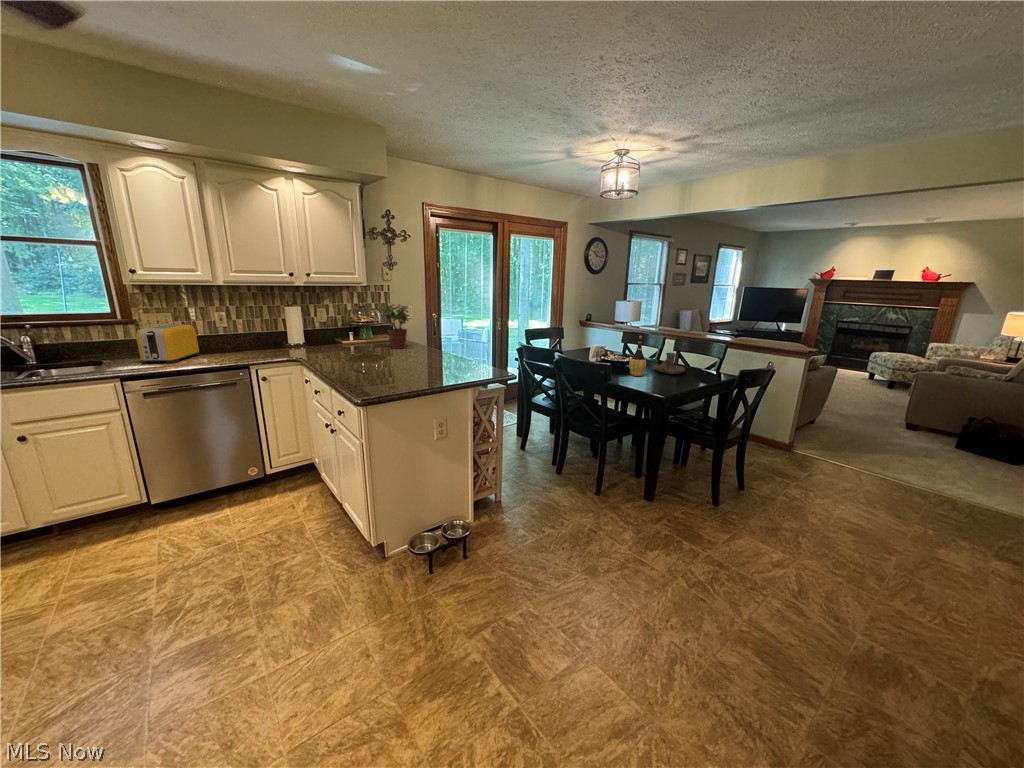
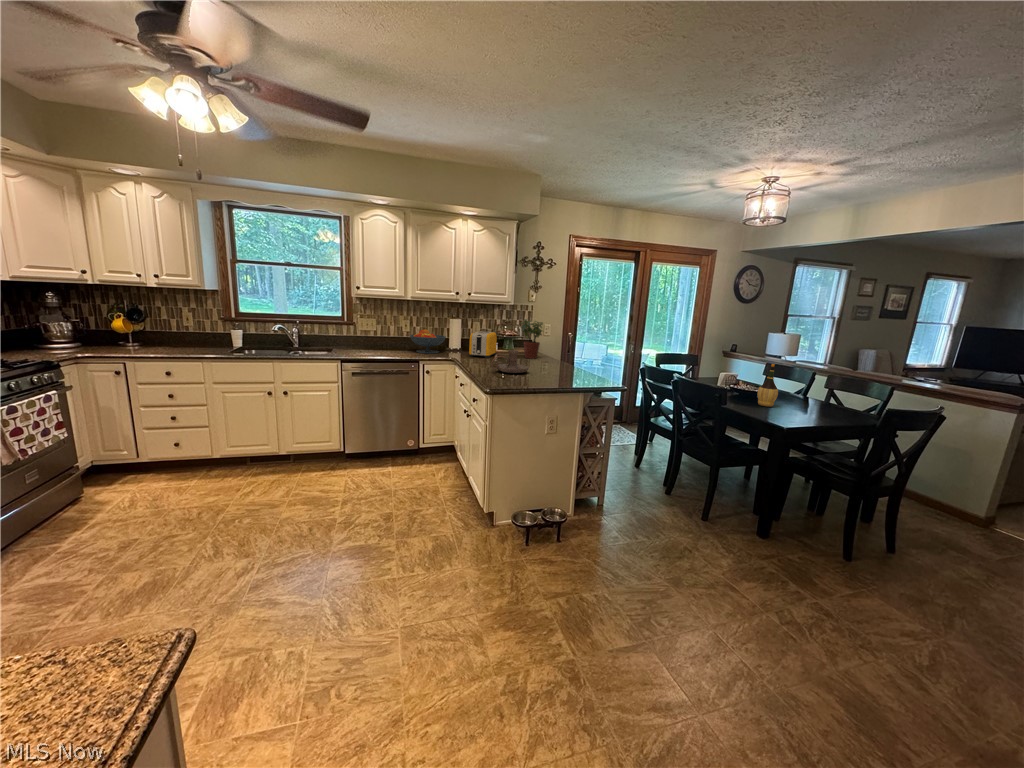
fruit bowl: none [229,323,283,355] -> present [410,330,446,353]
toaster: present [136,325,200,364] -> present [469,331,497,358]
candle holder: present [654,353,685,374] -> present [491,350,529,373]

